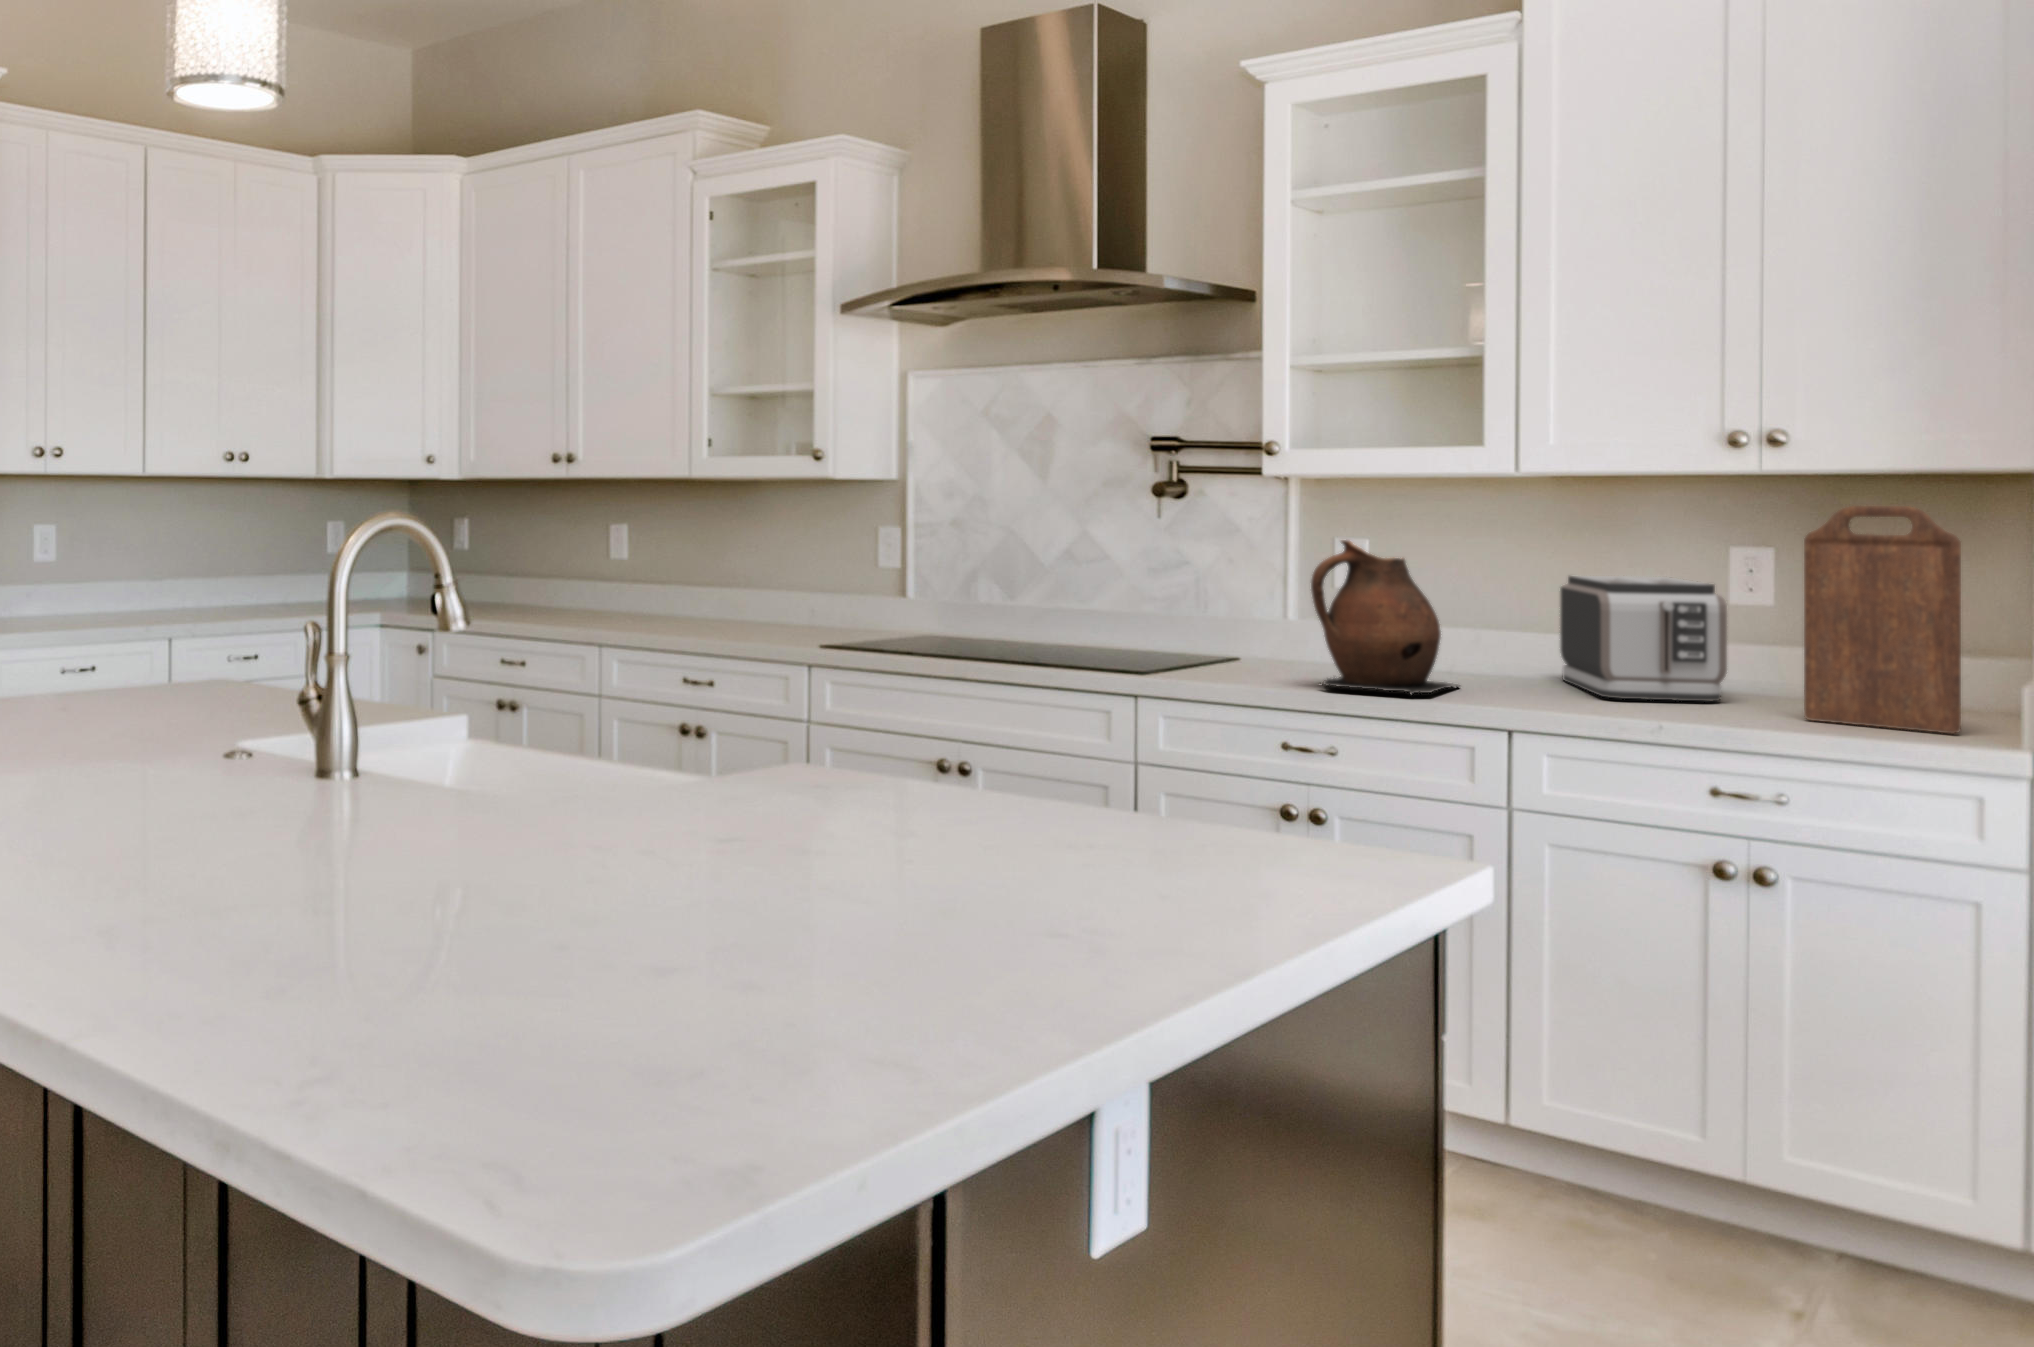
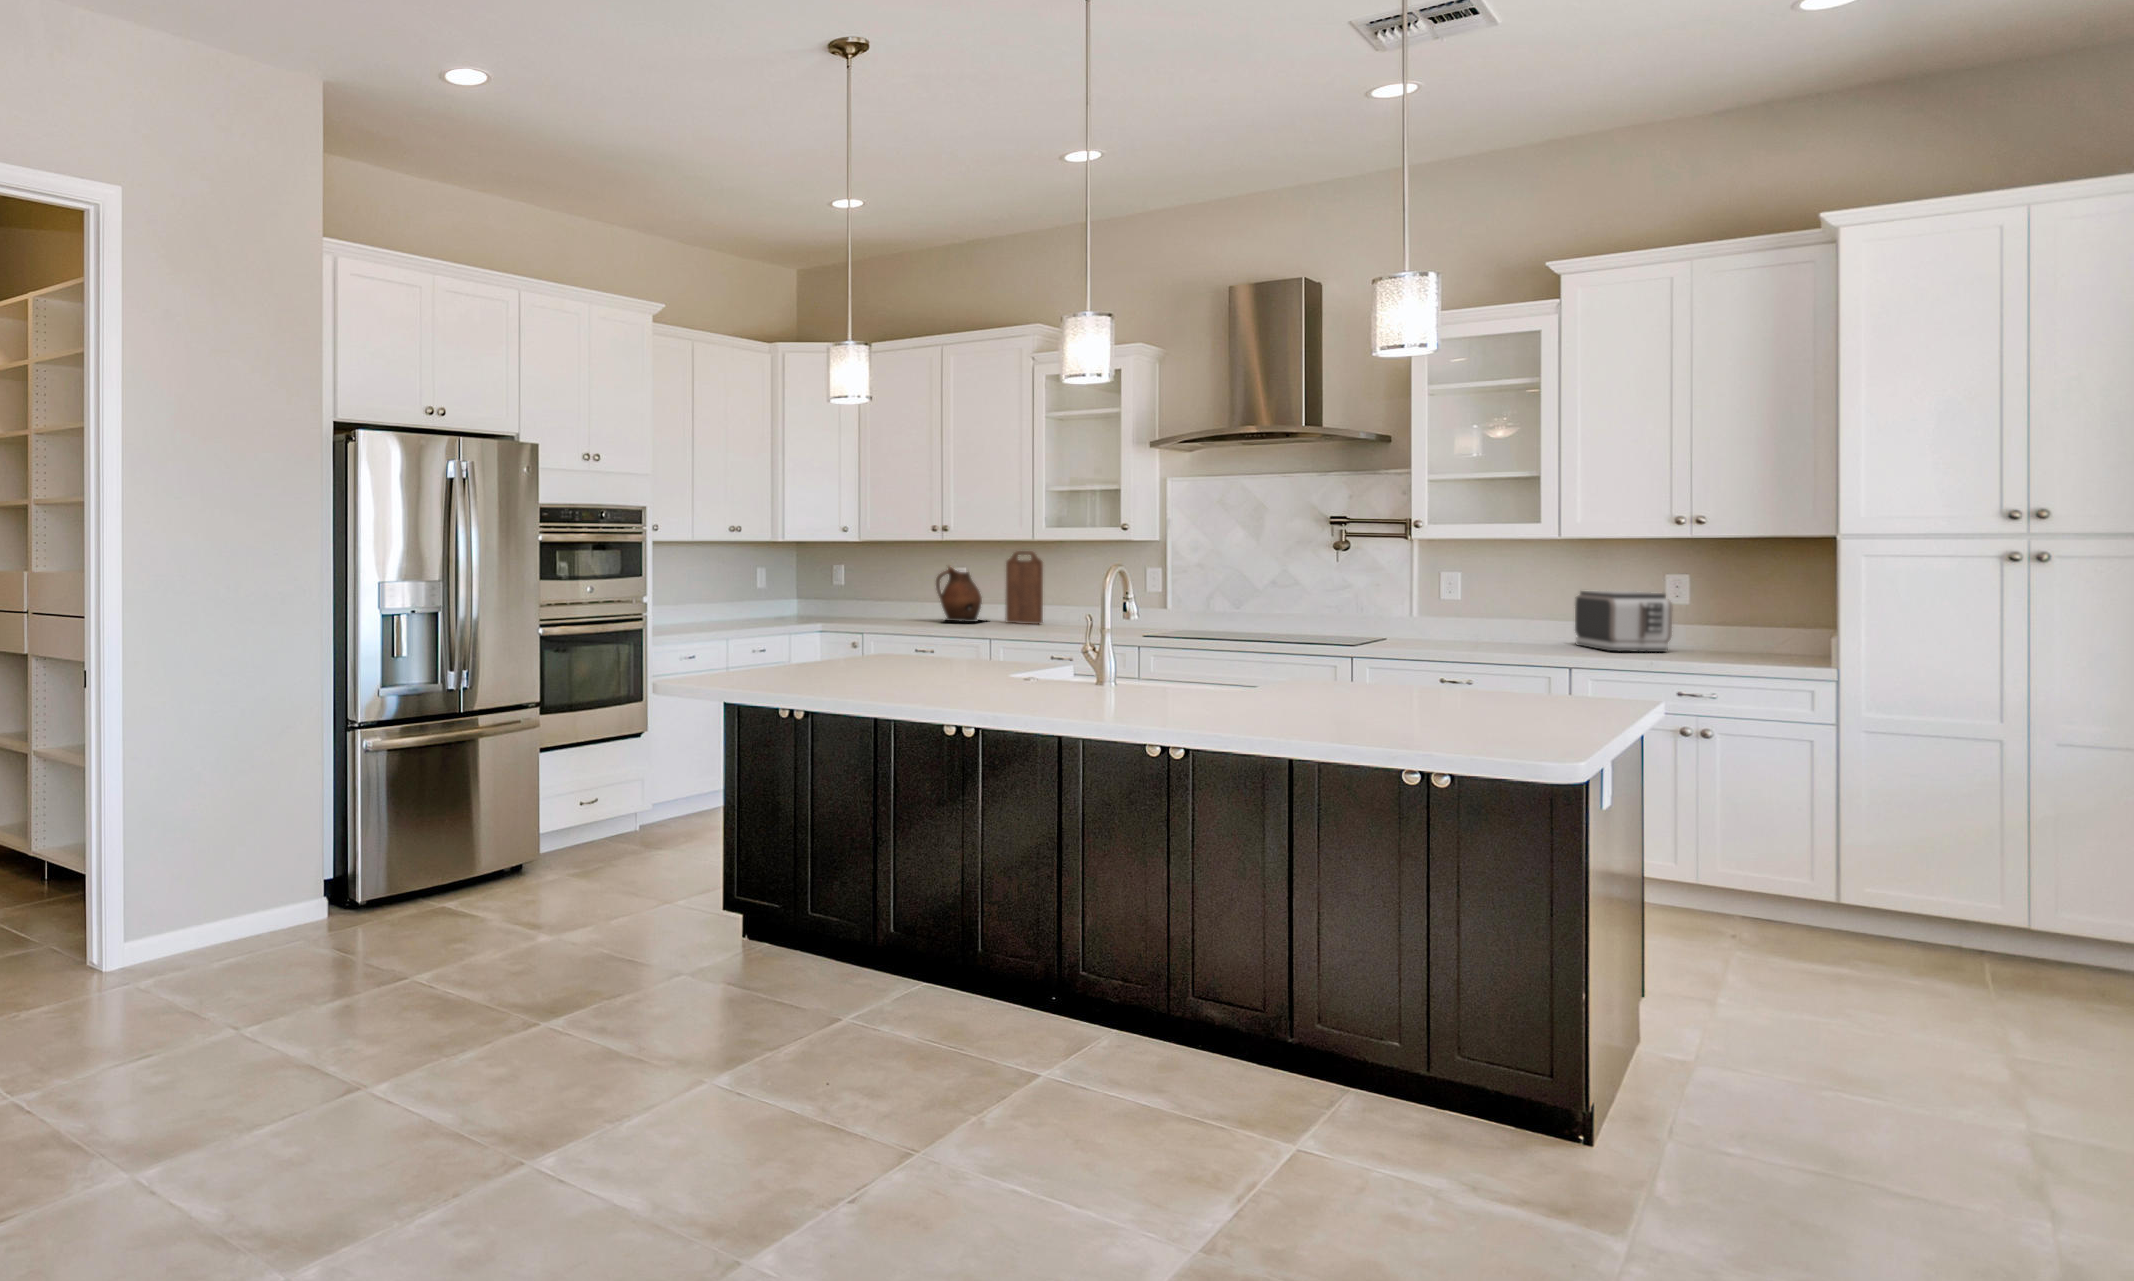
cutting board: present [1804,506,1961,733] -> present [1005,551,1043,624]
ceramic pitcher: present [1311,540,1460,694] -> present [936,566,984,622]

